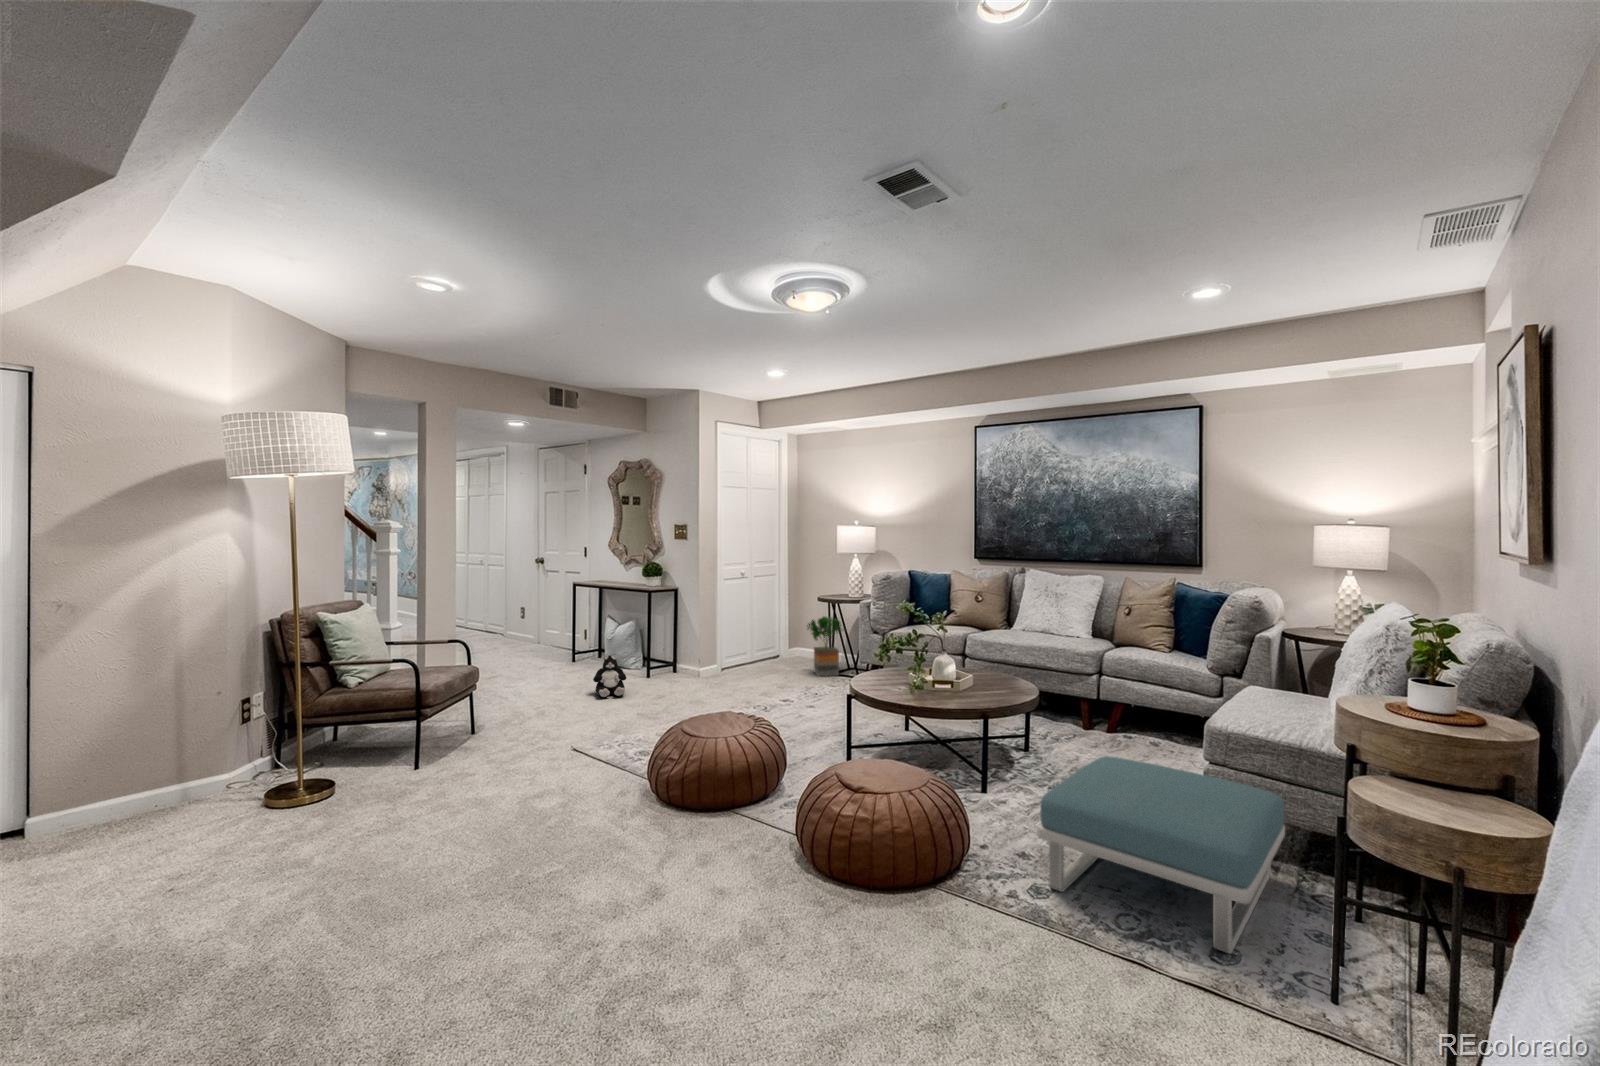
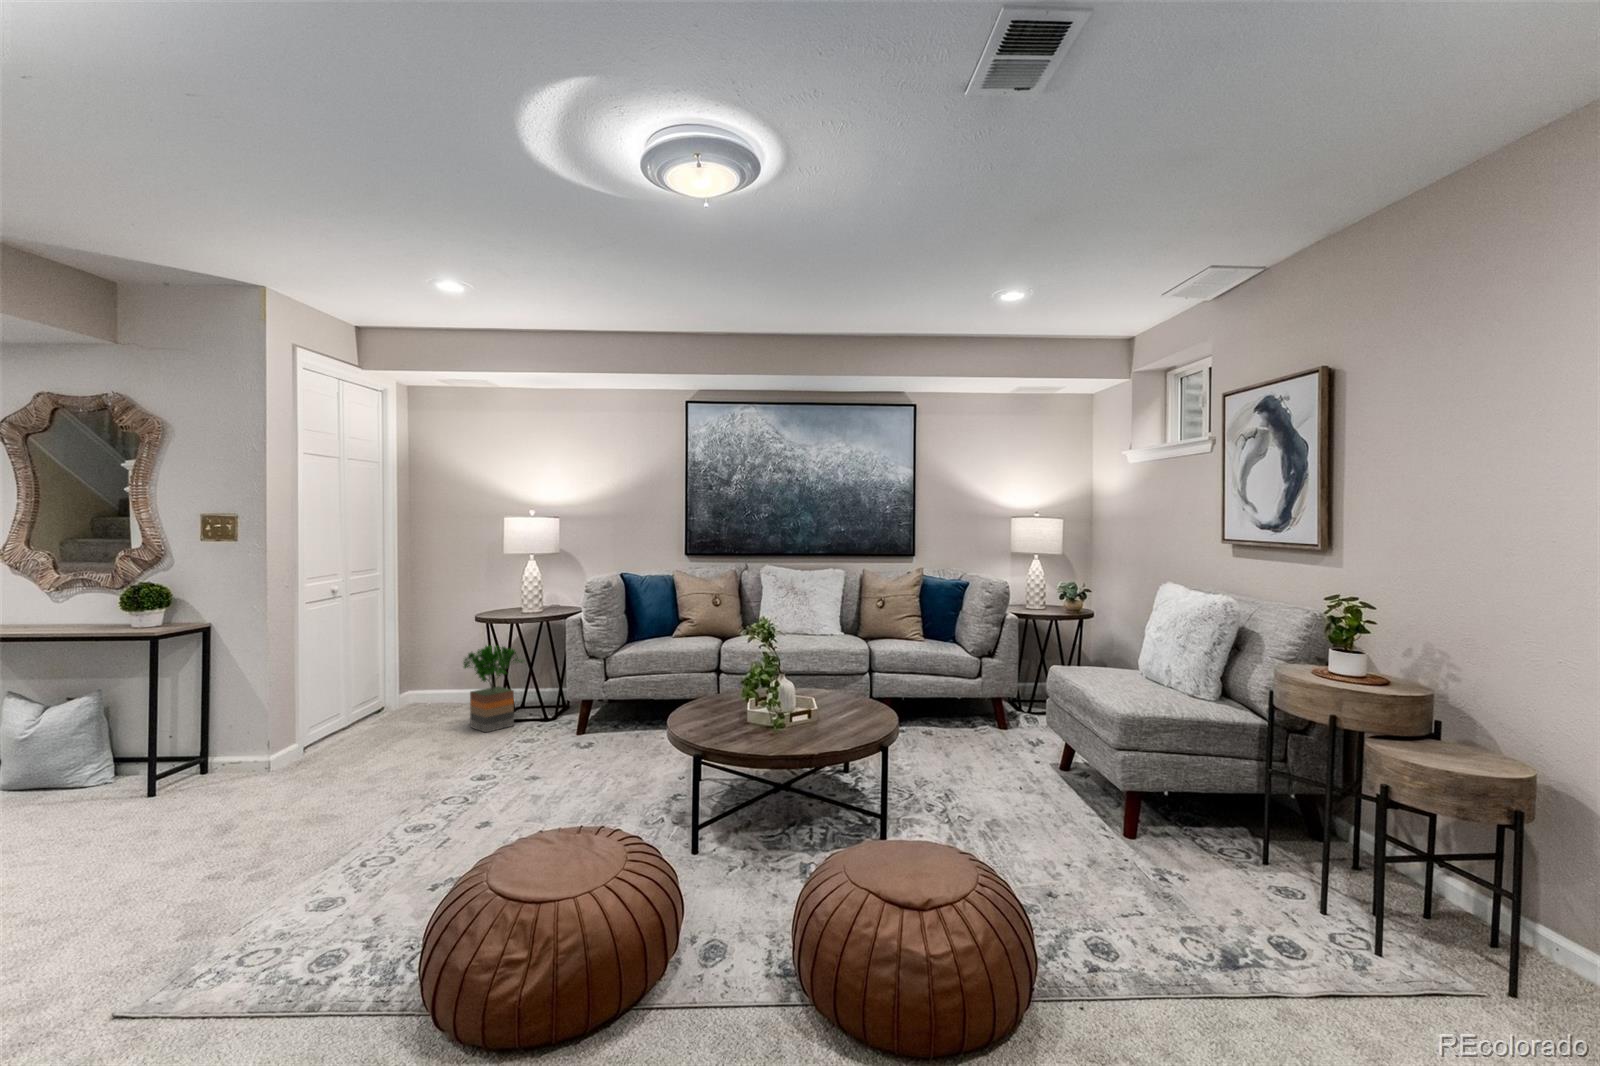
plush toy: present [593,654,626,697] -> none [42,768,140,863]
footstool: present [1038,756,1285,954] -> none [1040,762,1331,946]

